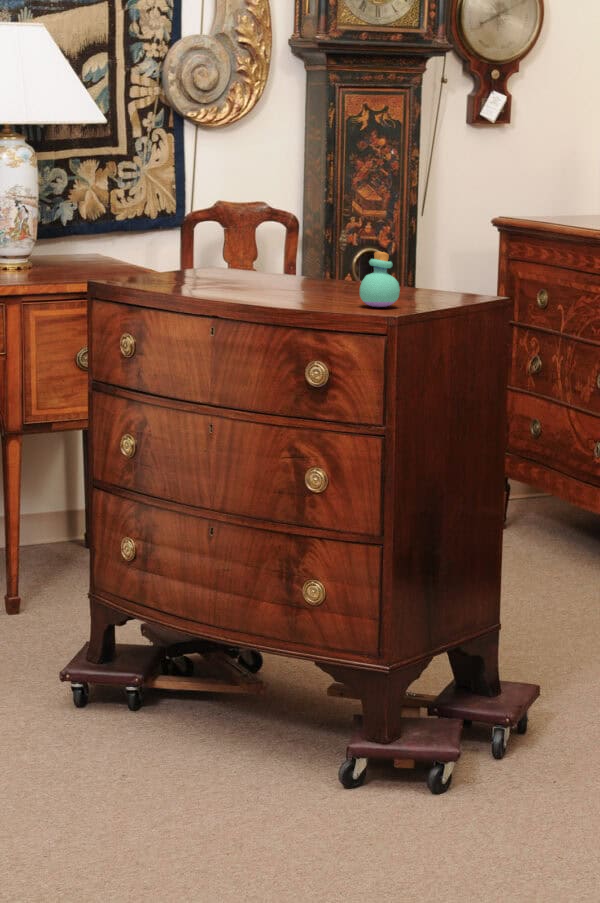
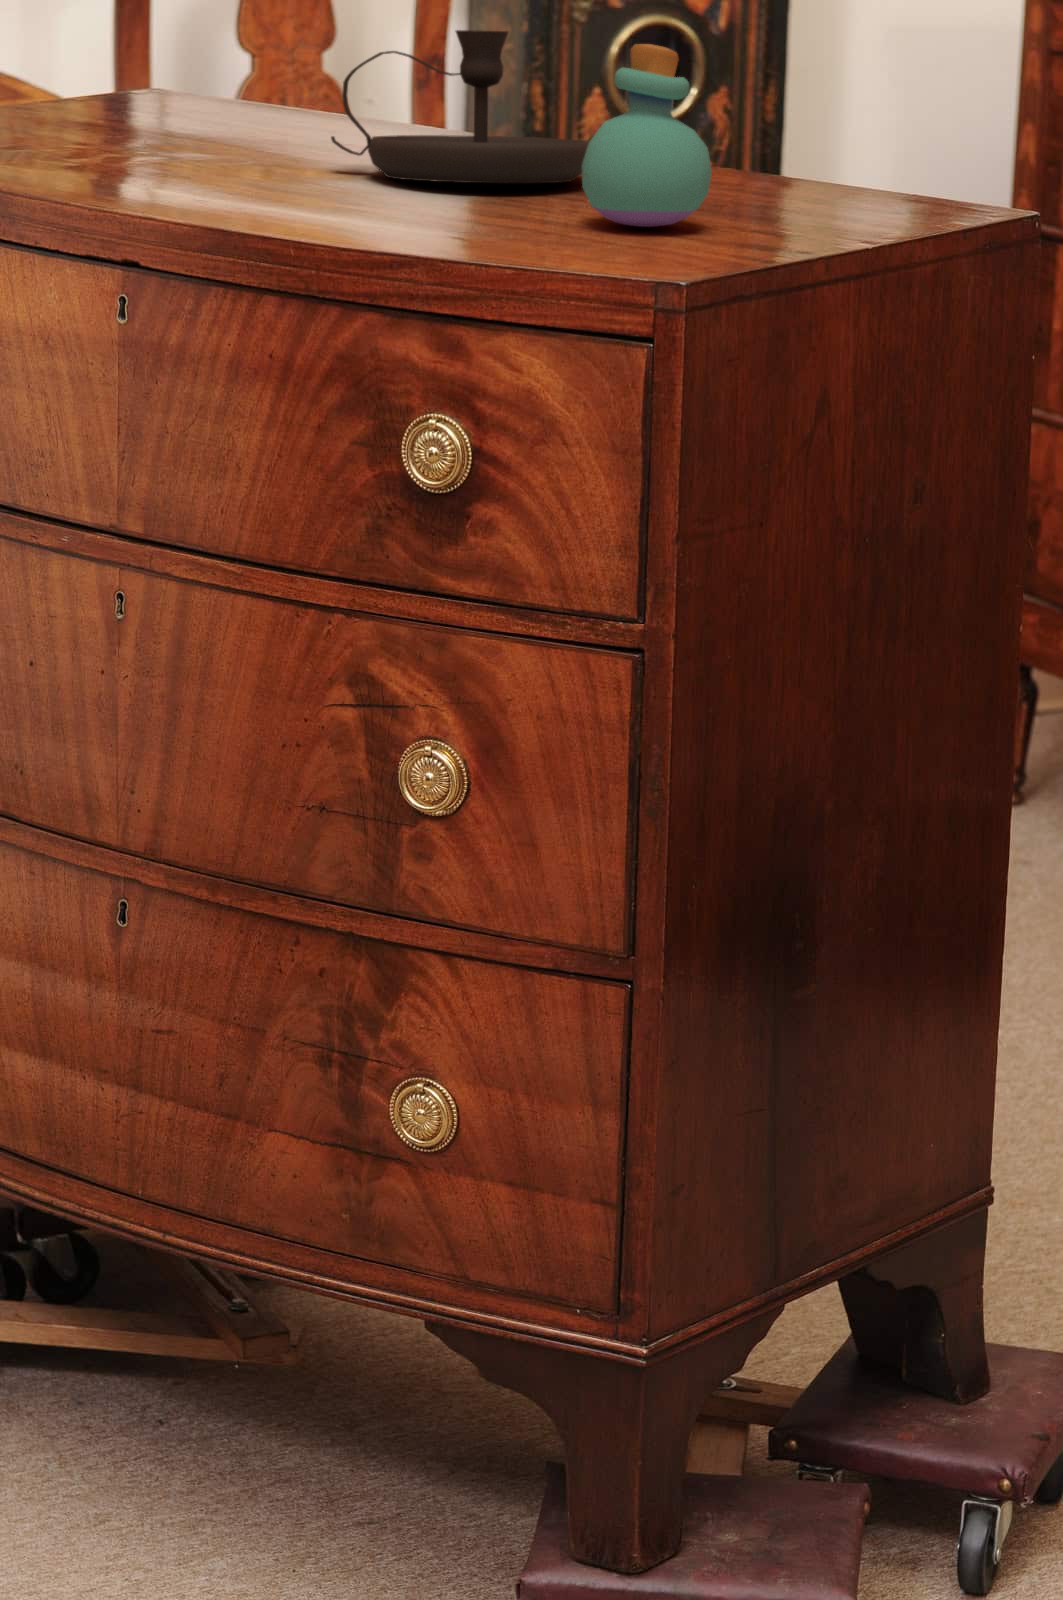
candlestick: none [277,249,361,296] -> present [331,30,589,183]

